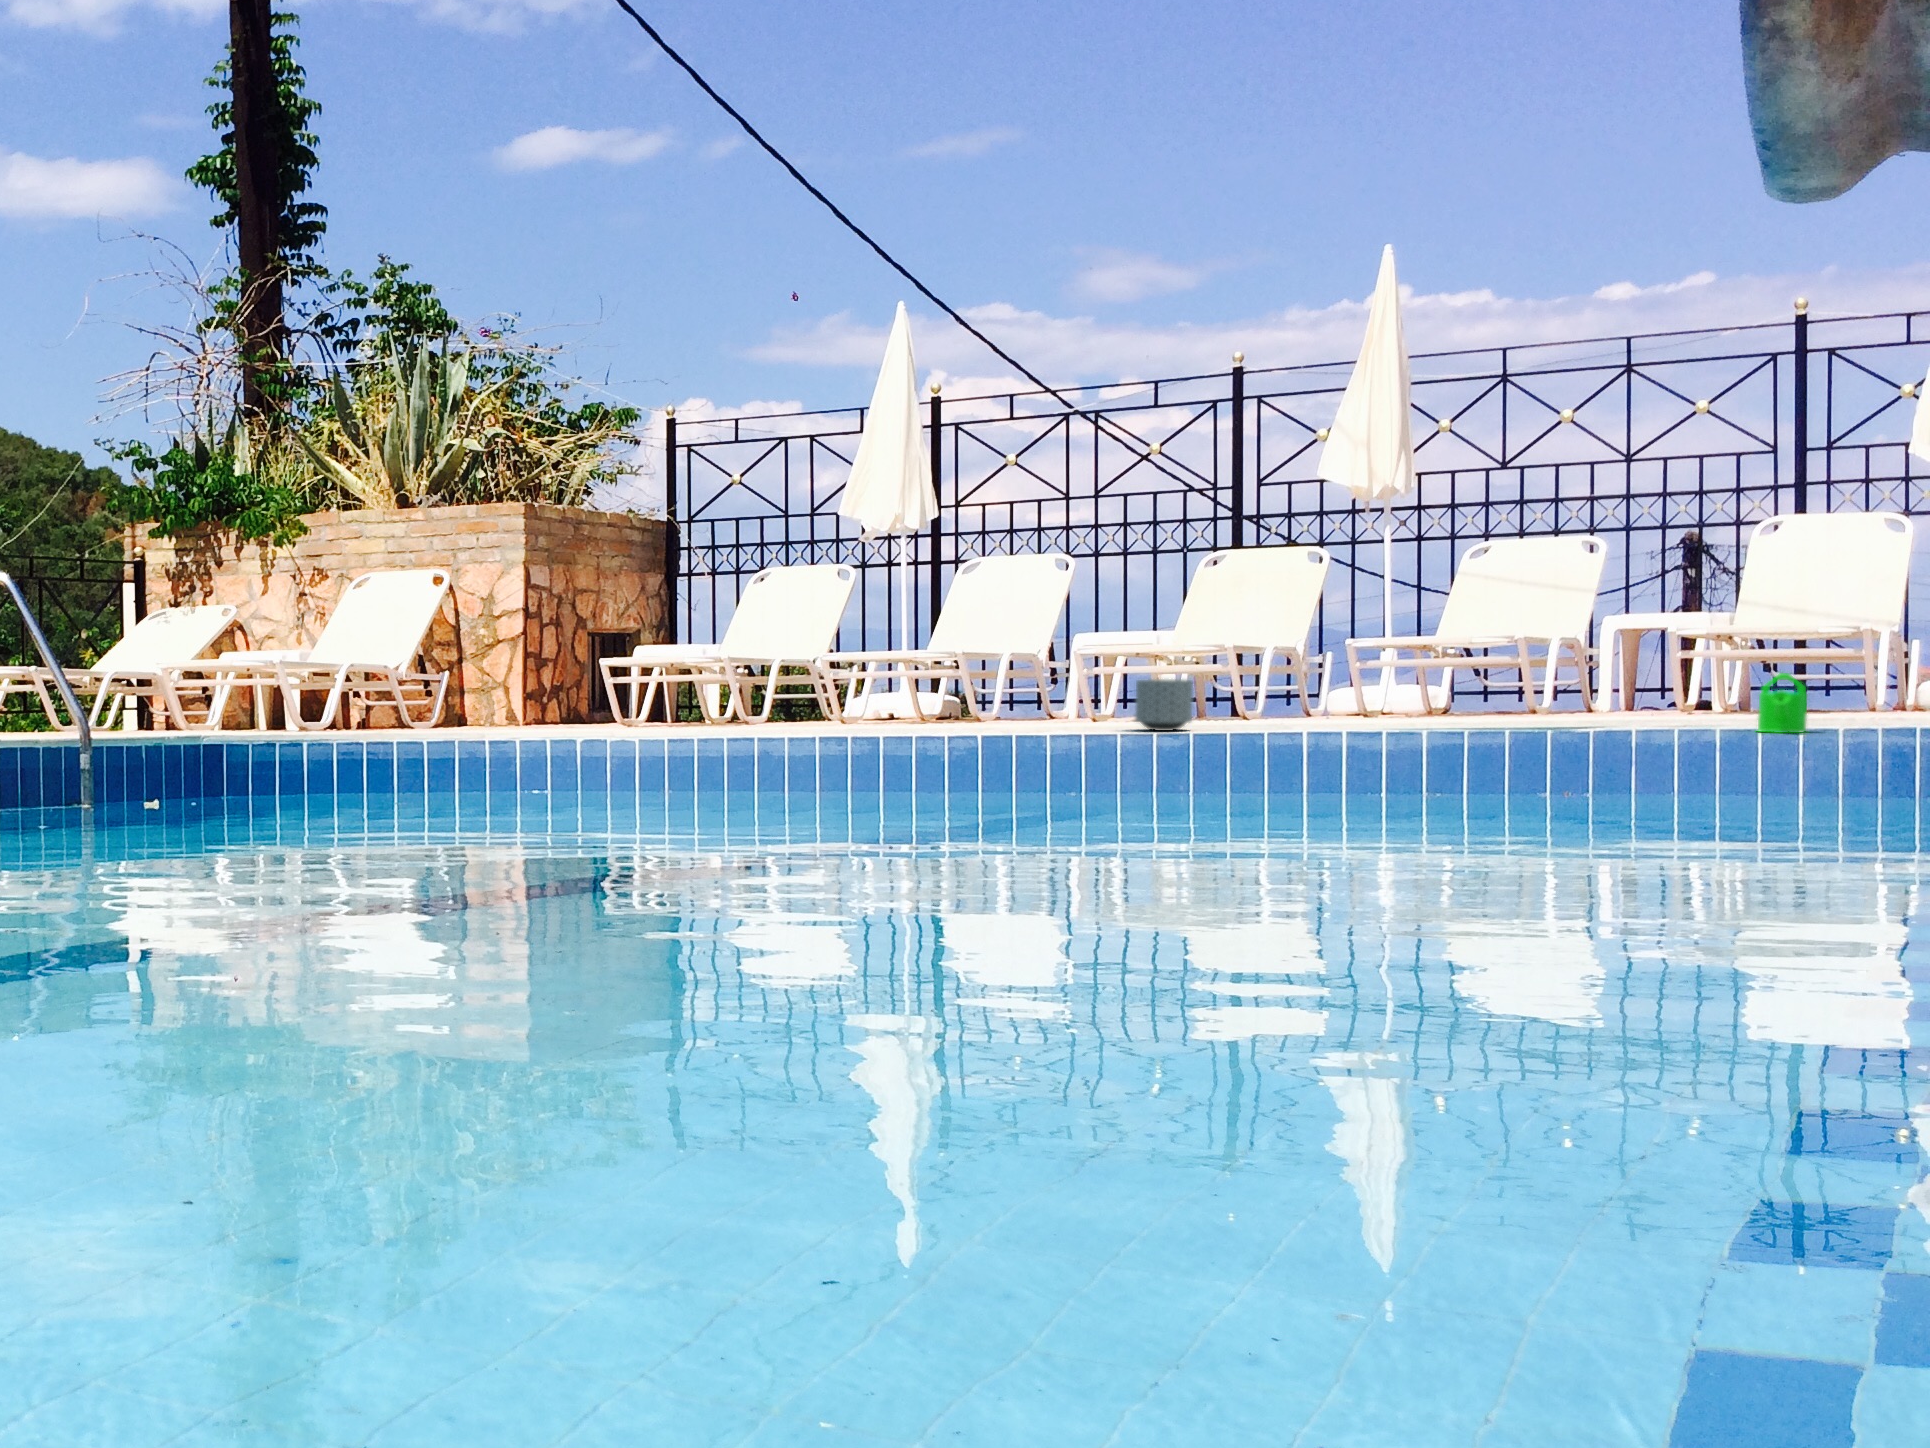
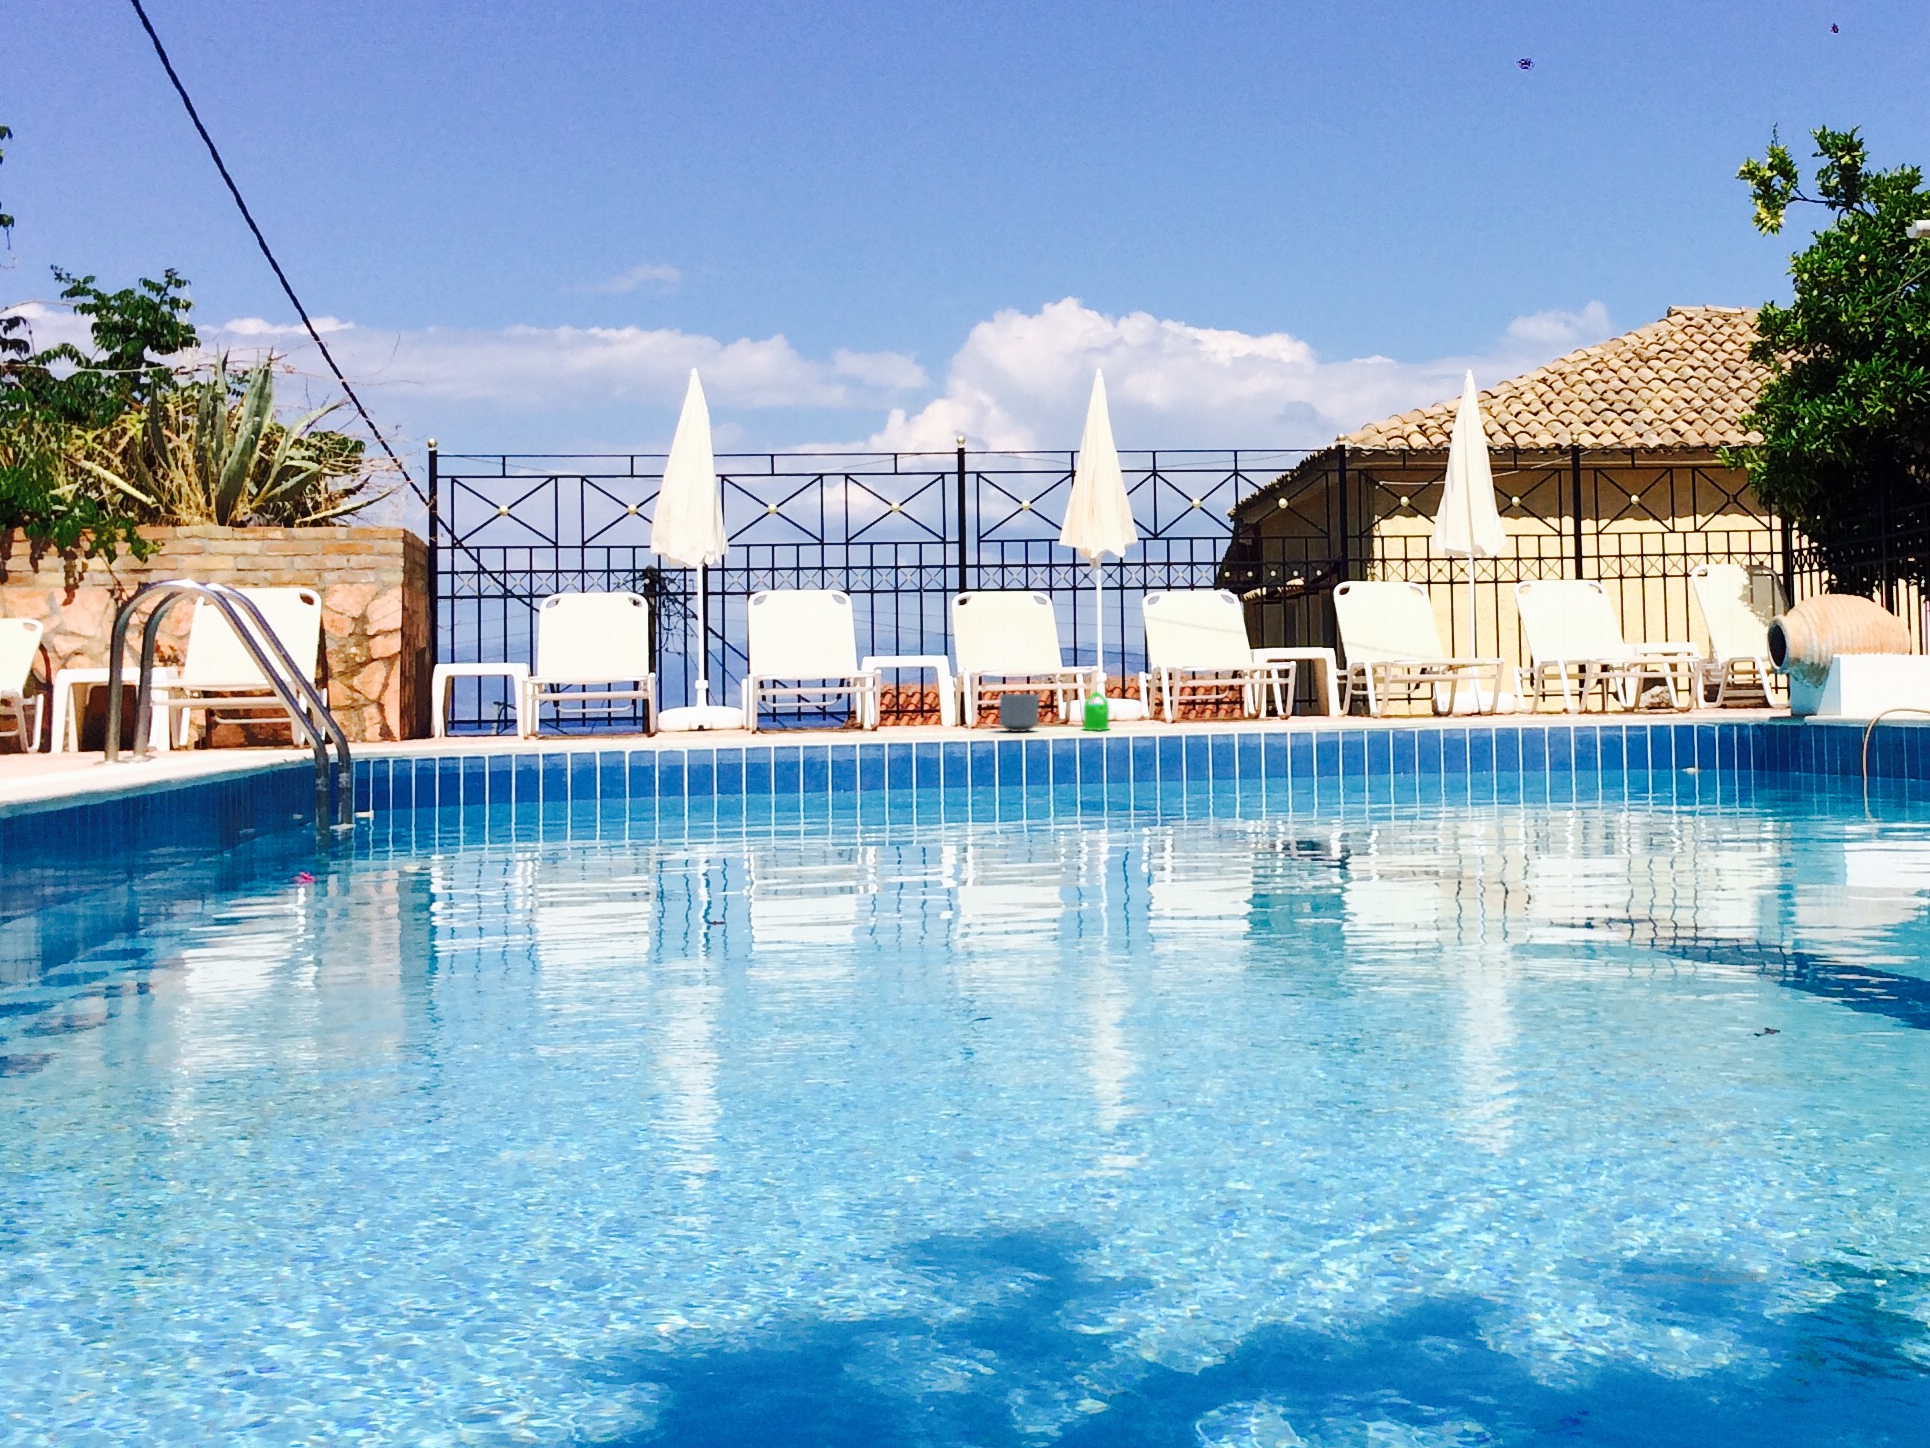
watering can: present [1758,673,1807,733] -> present [1083,692,1109,730]

